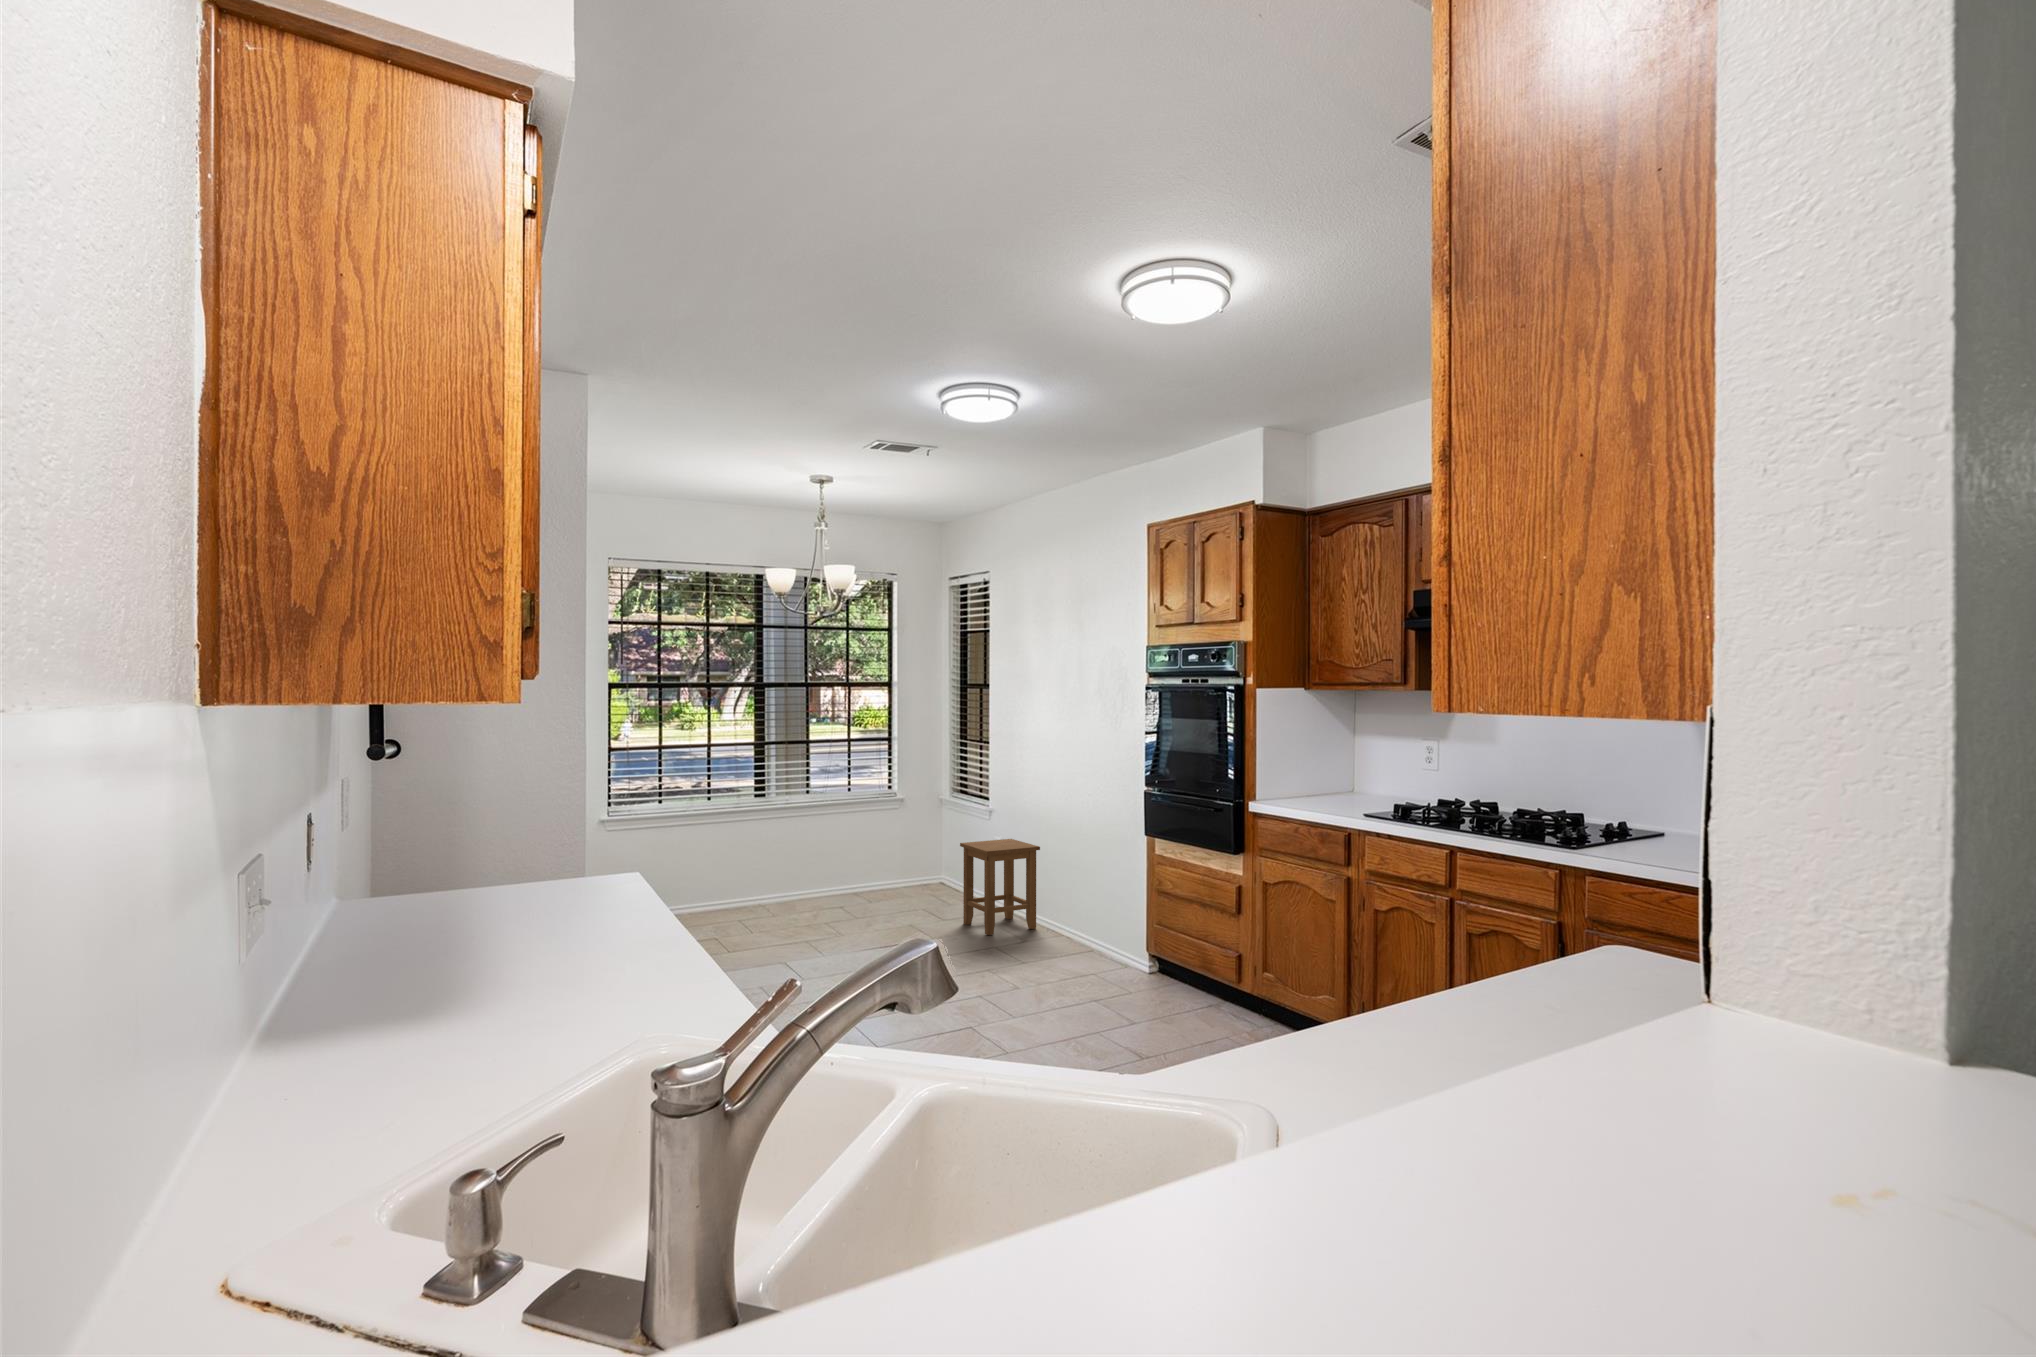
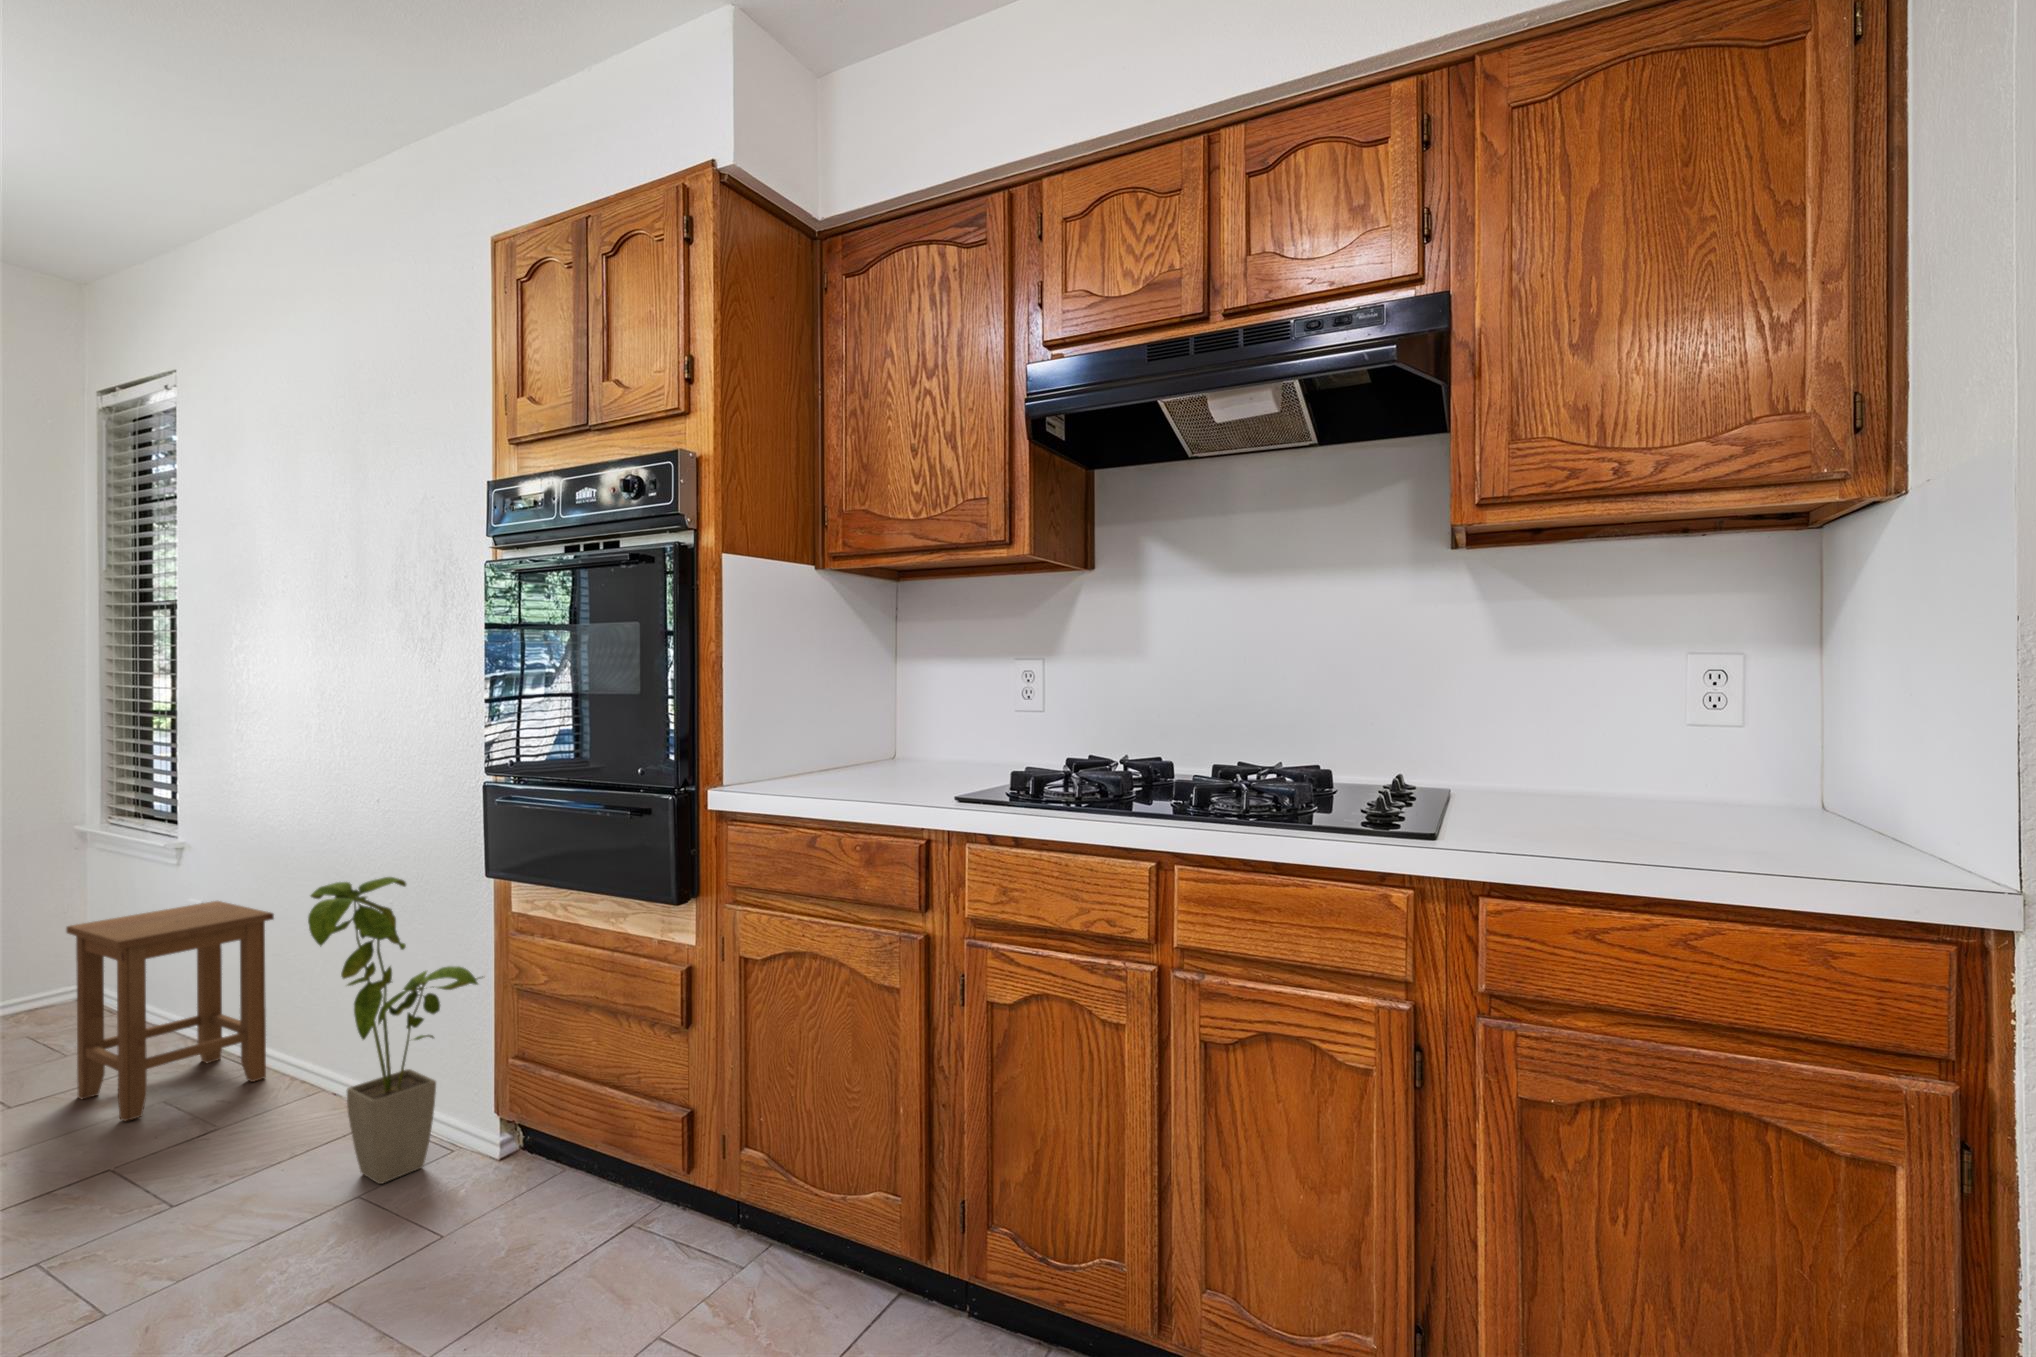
house plant: none [1074,831,1145,974] -> present [308,877,483,1184]

